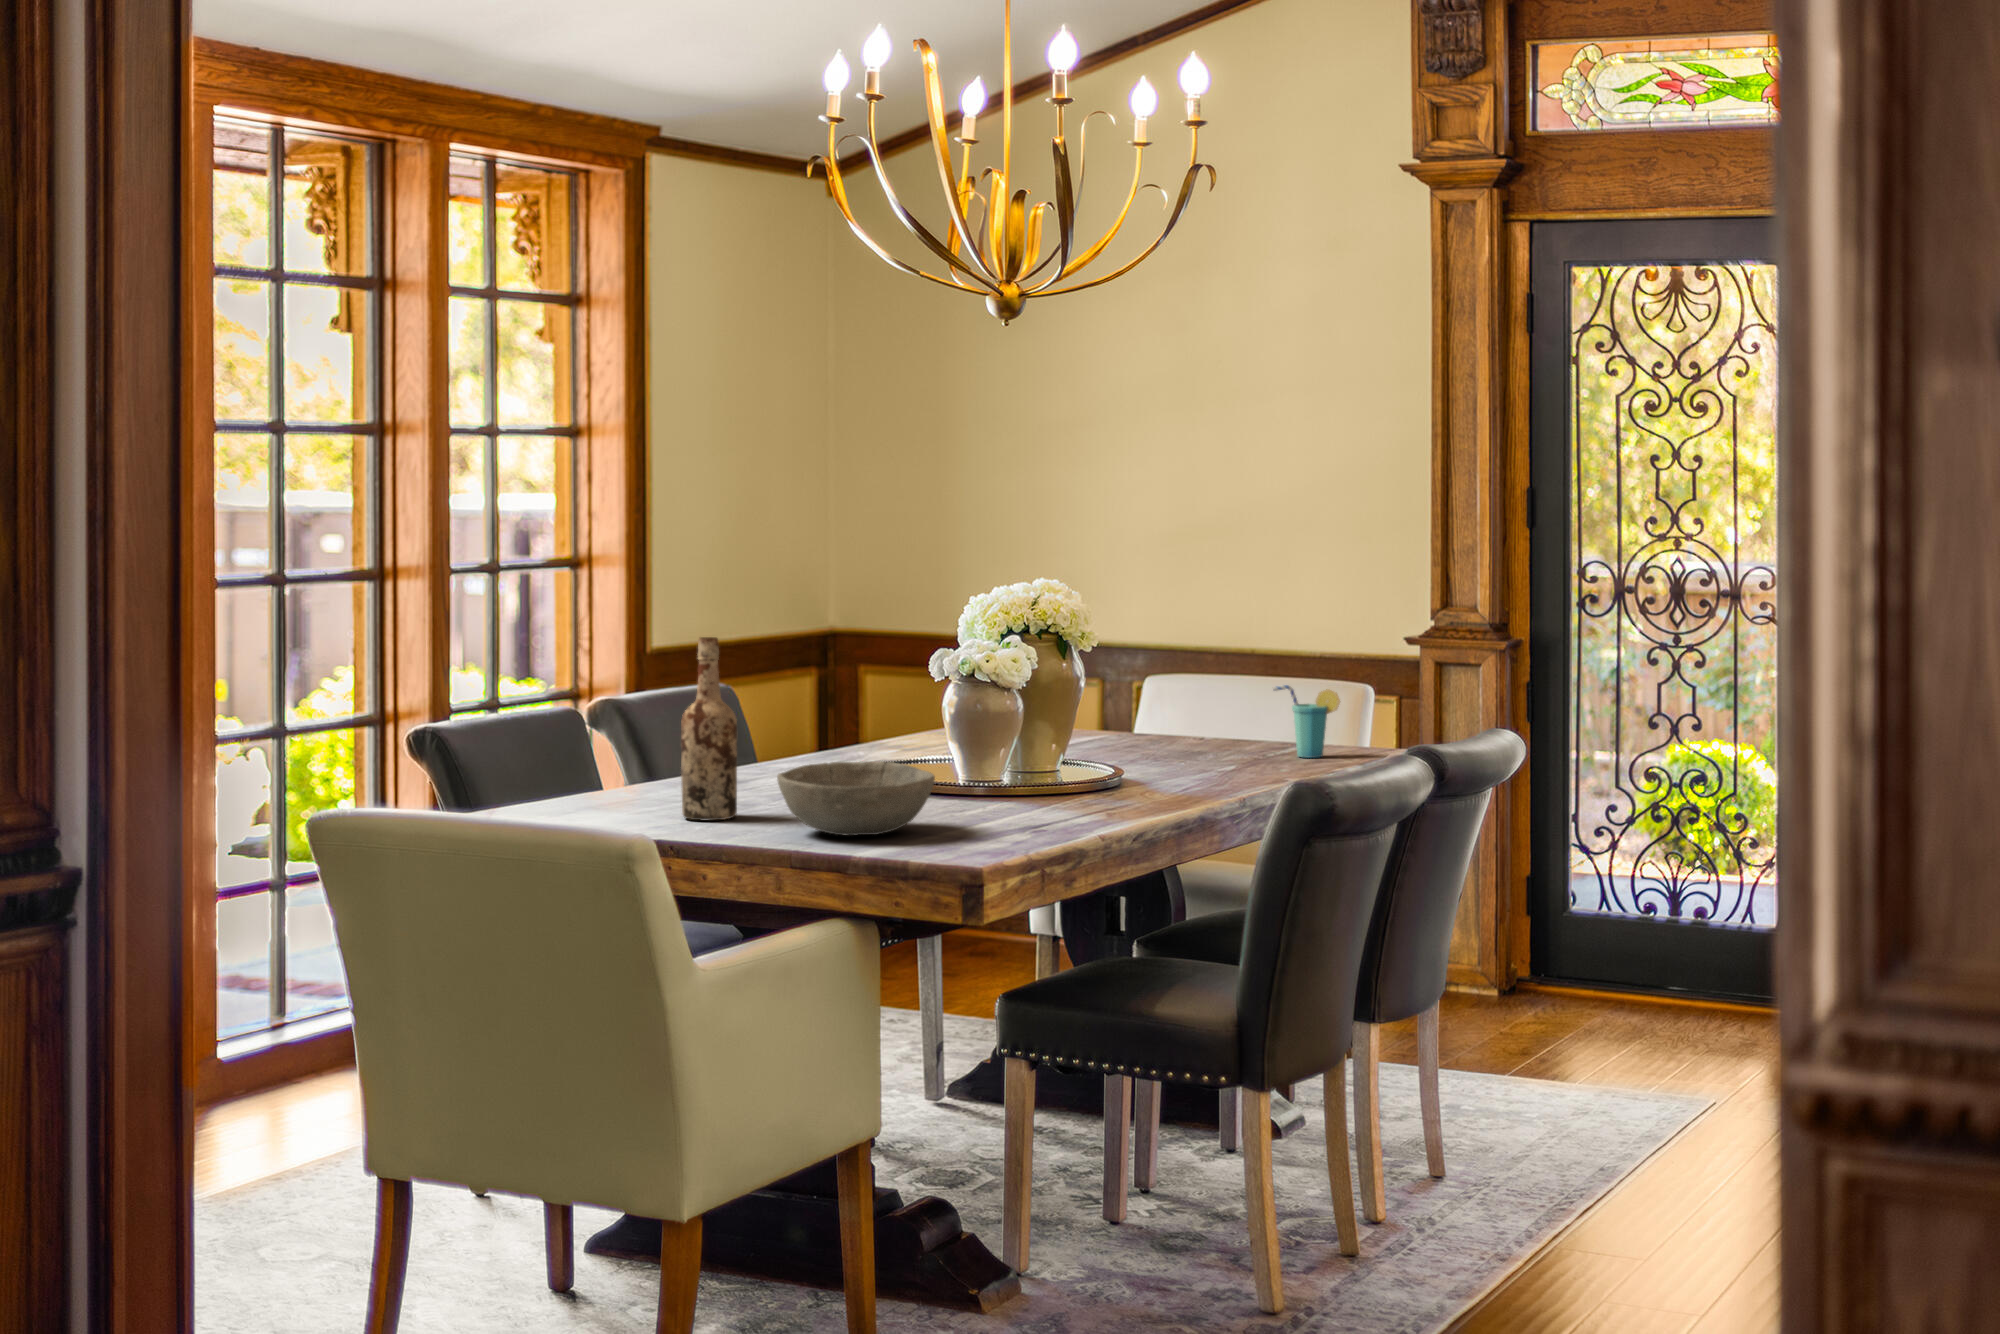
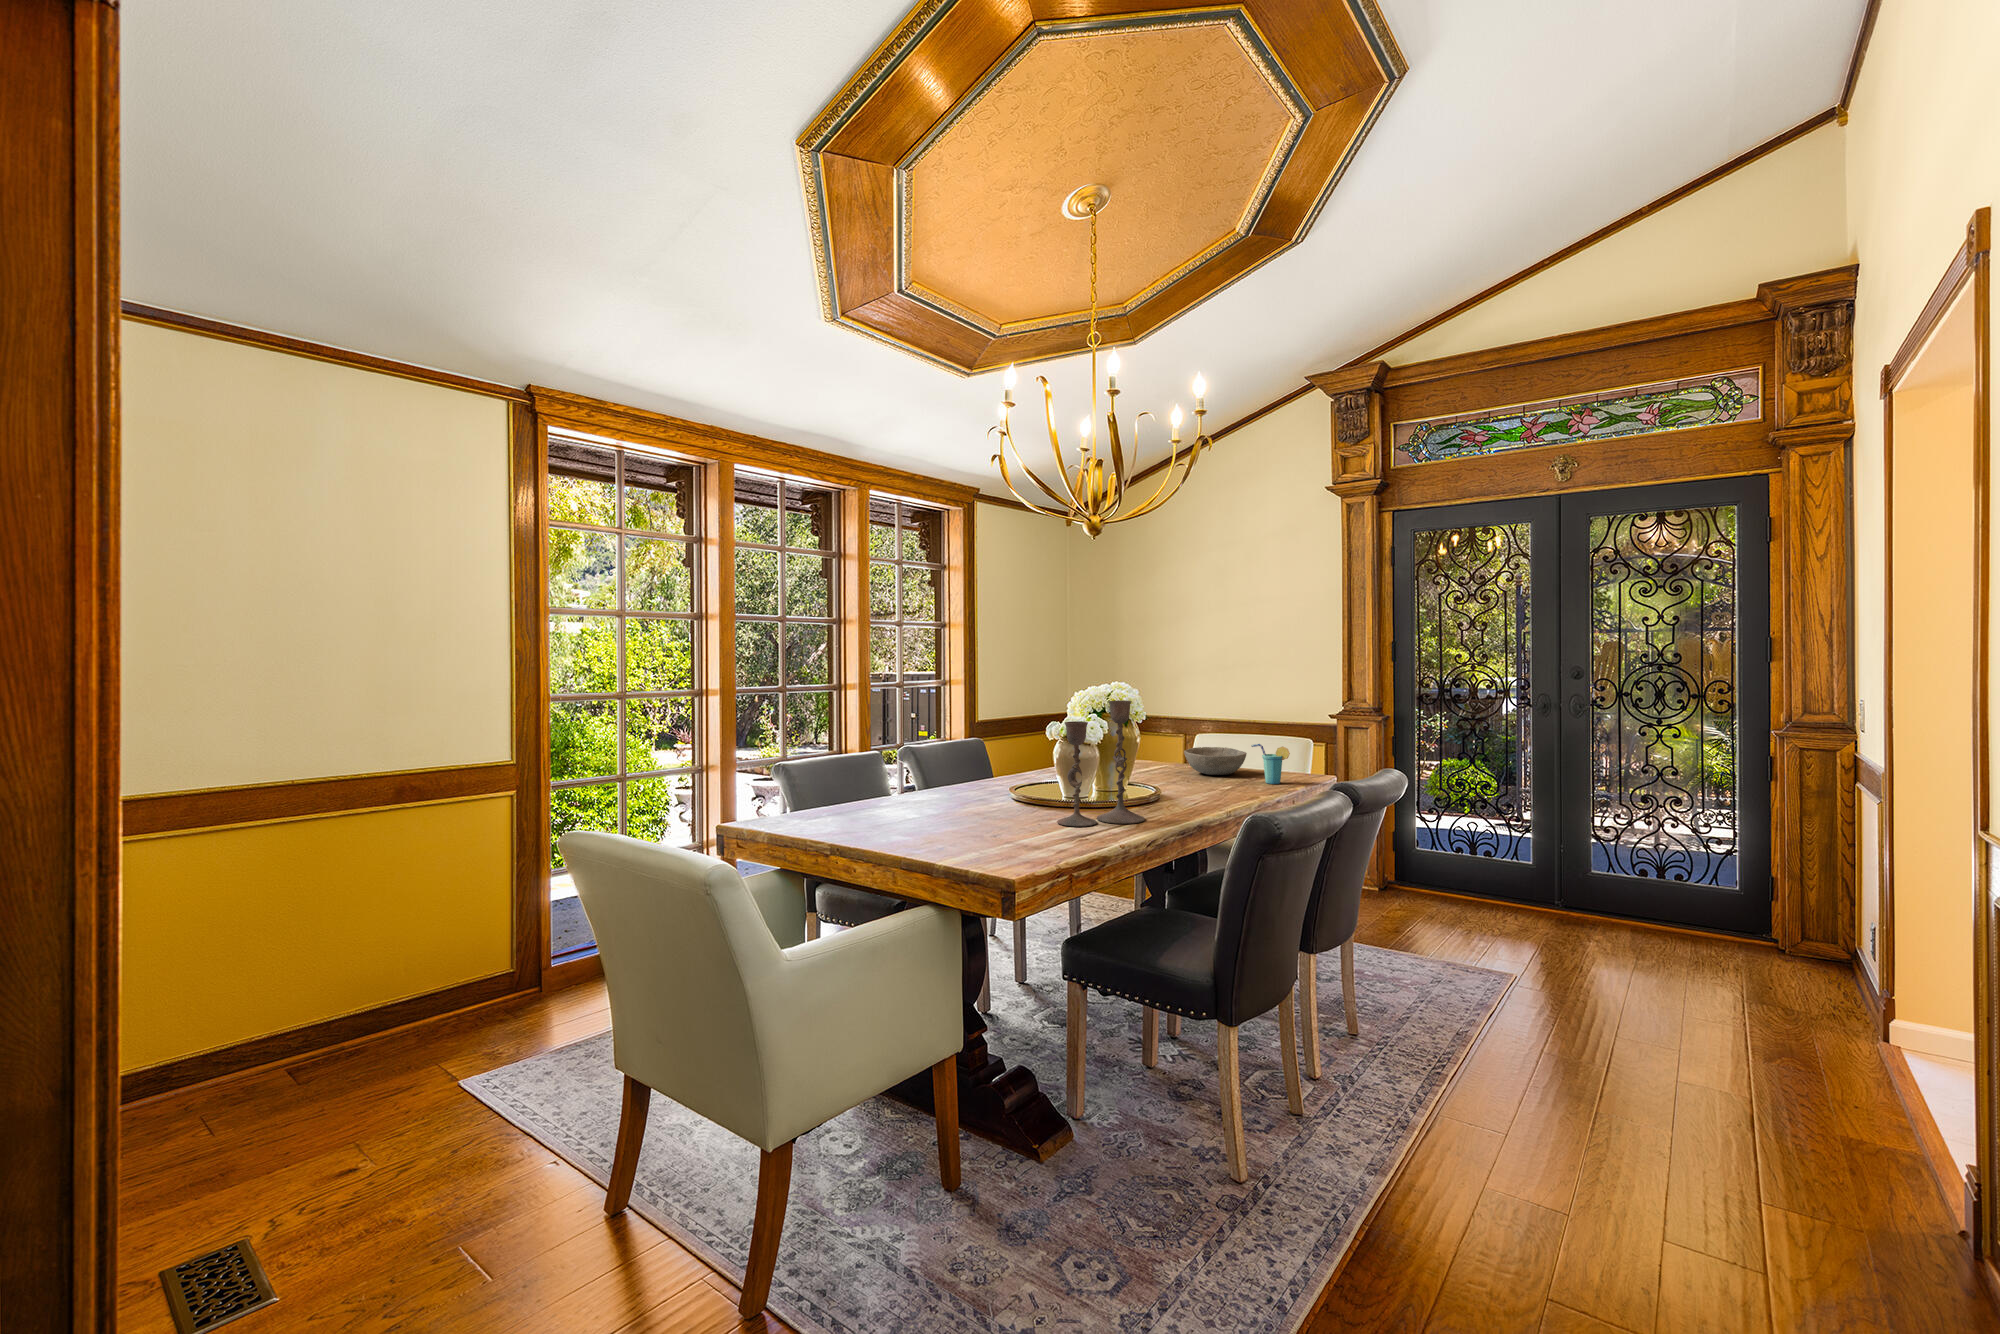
candlestick: none [971,605,1116,820] -> present [1057,700,1145,827]
wine bottle: present [681,637,737,820] -> none [900,717,930,819]
bowl: present [777,761,935,836] -> present [1184,747,1247,775]

